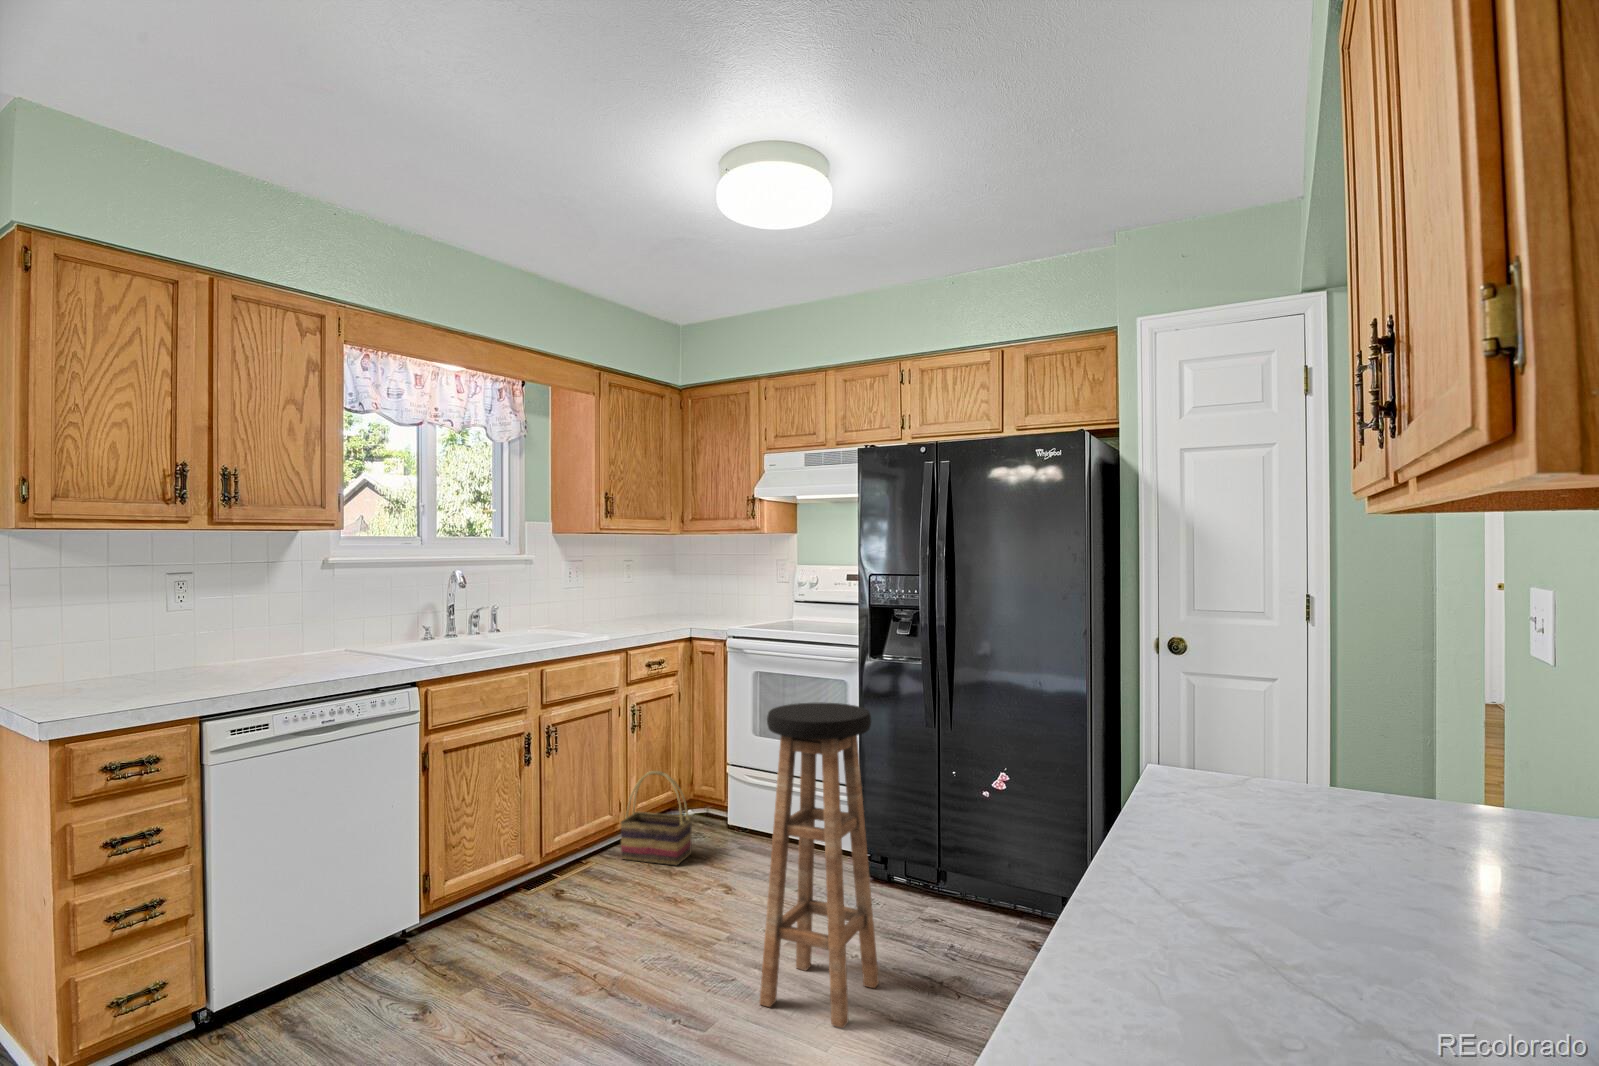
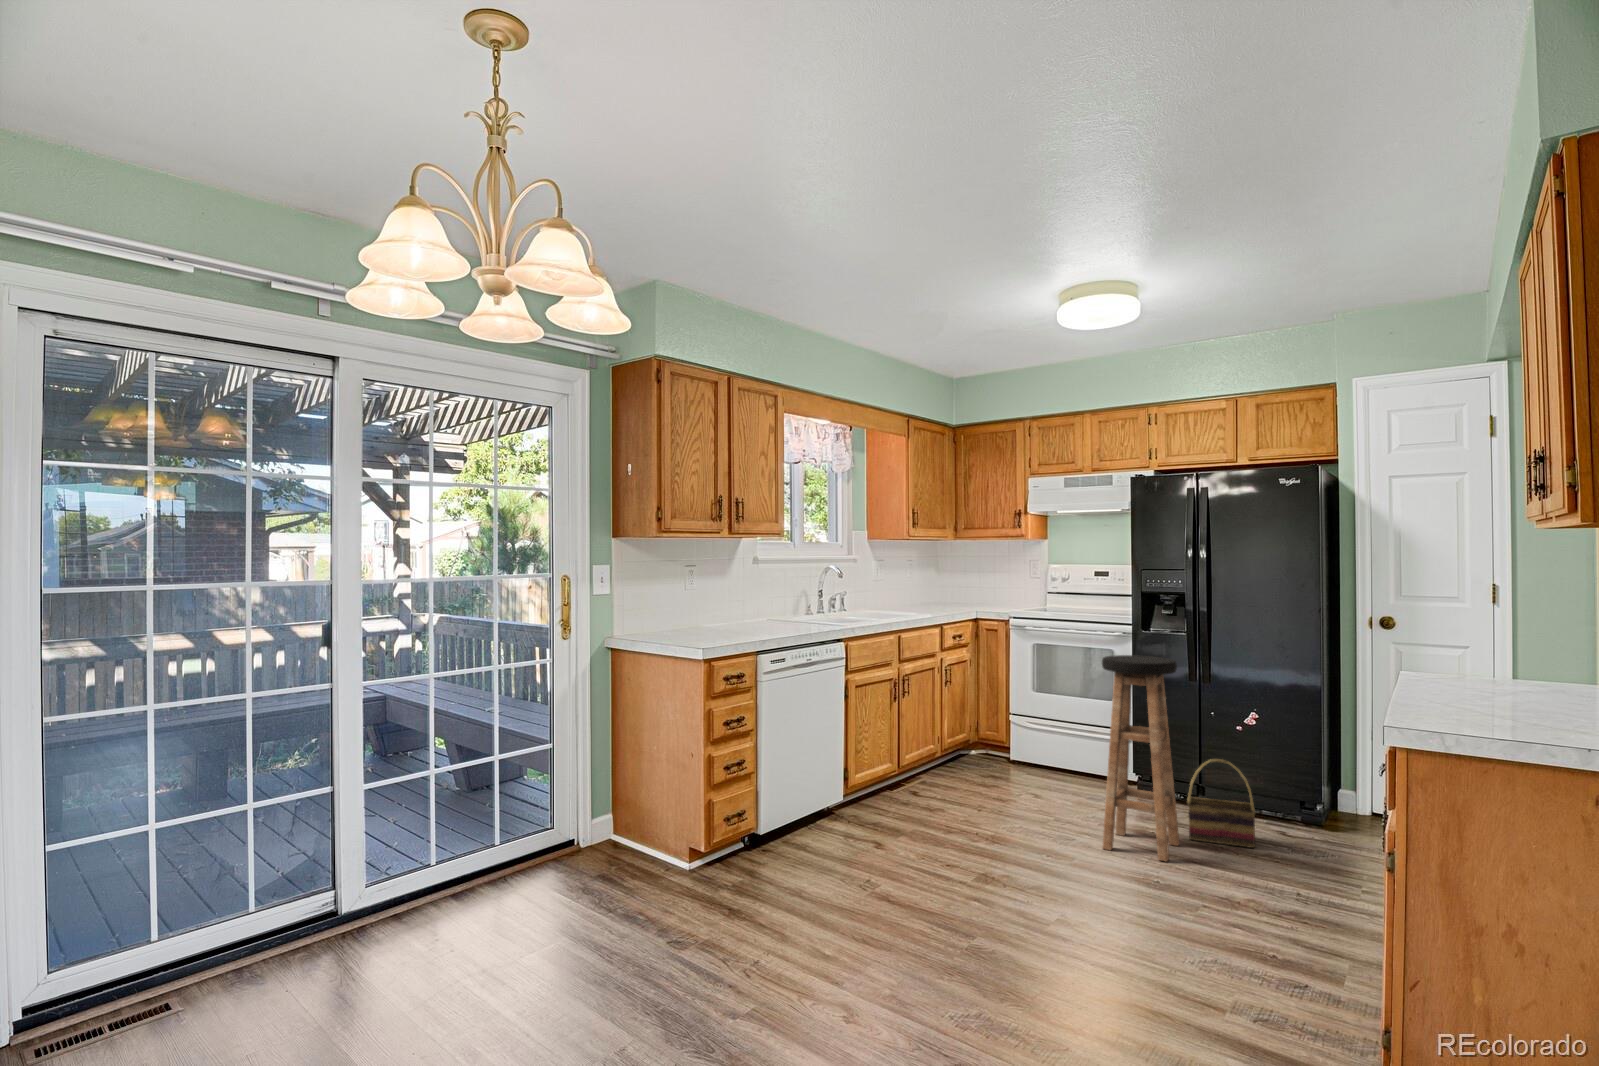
basket: present [621,771,692,865] -> present [1187,759,1255,848]

